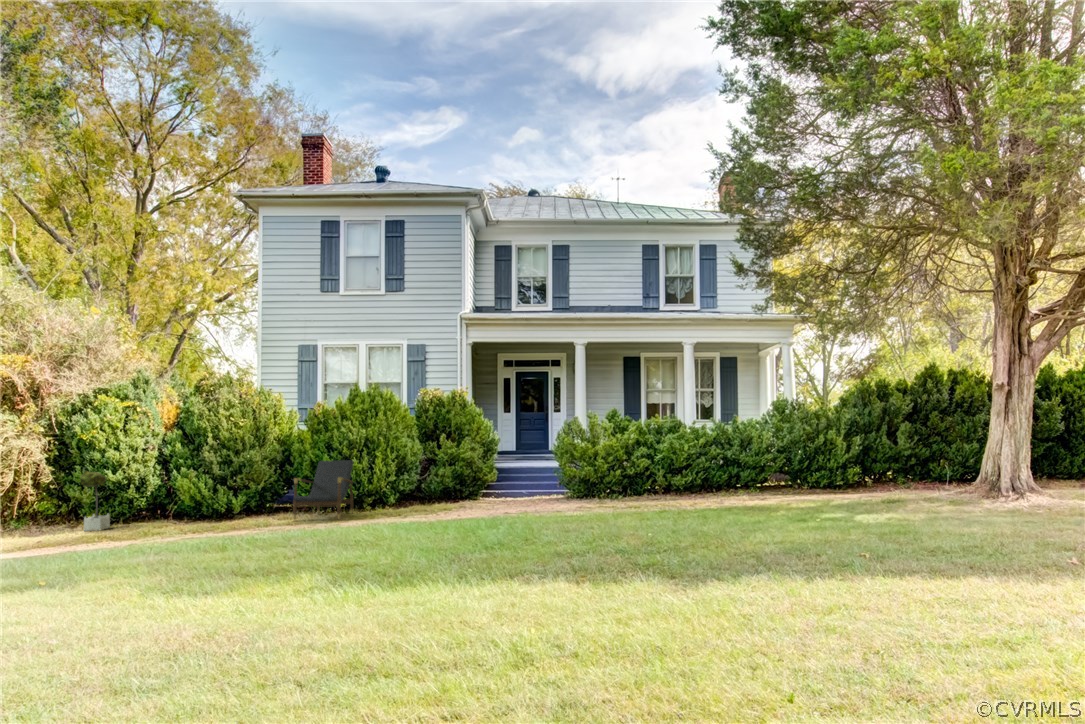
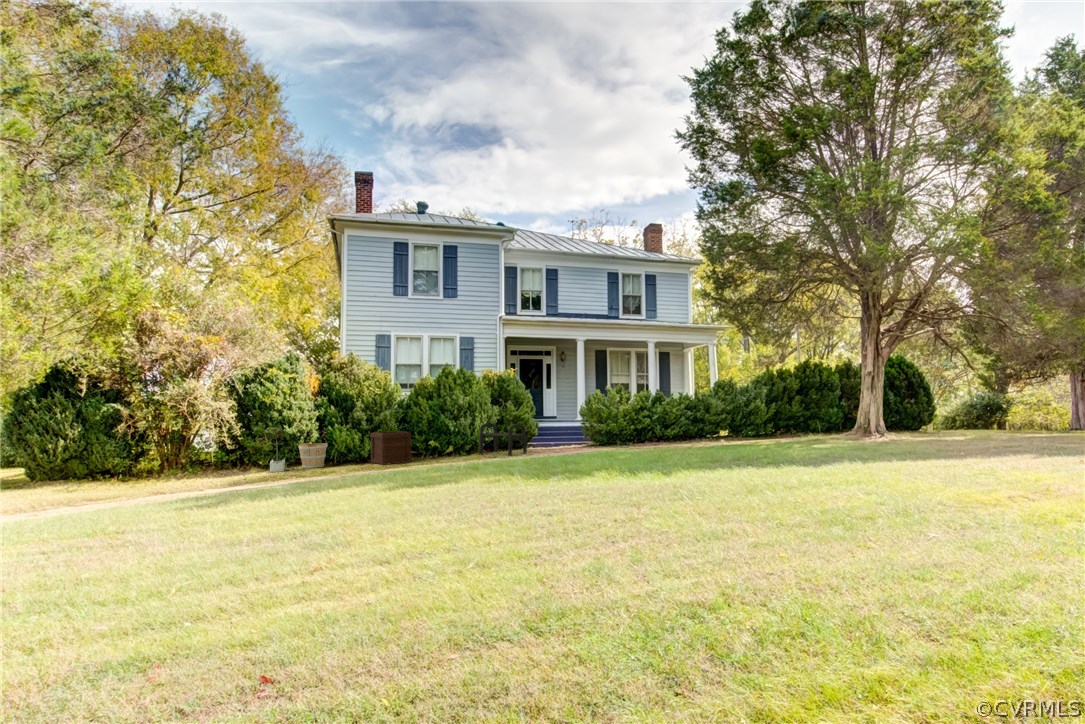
lounge chair: present [293,460,353,520] -> none [431,418,467,460]
bench: none [374,467,435,519] -> present [479,423,527,456]
wooden crate: none [221,477,267,526] -> present [371,431,411,465]
wooden bucket: none [128,492,170,527] -> present [298,443,328,468]

